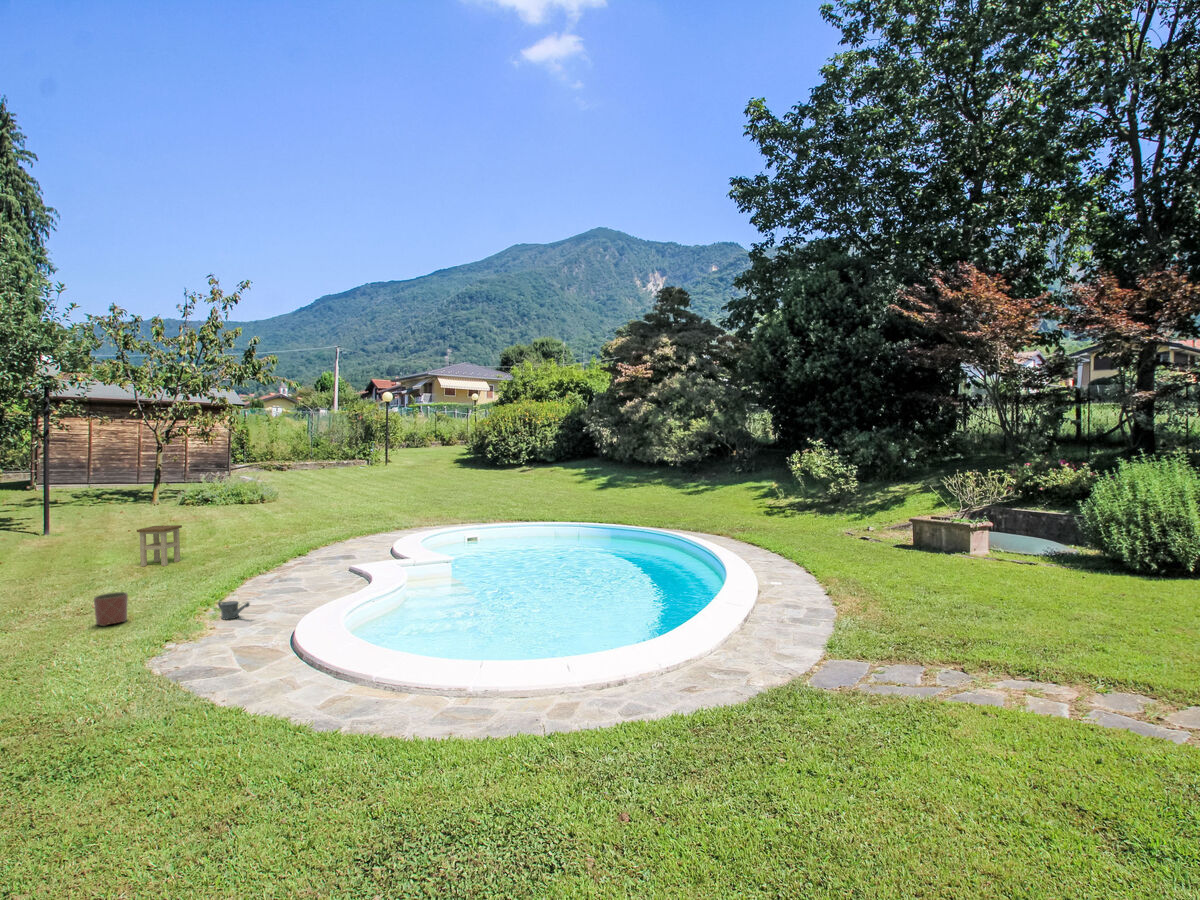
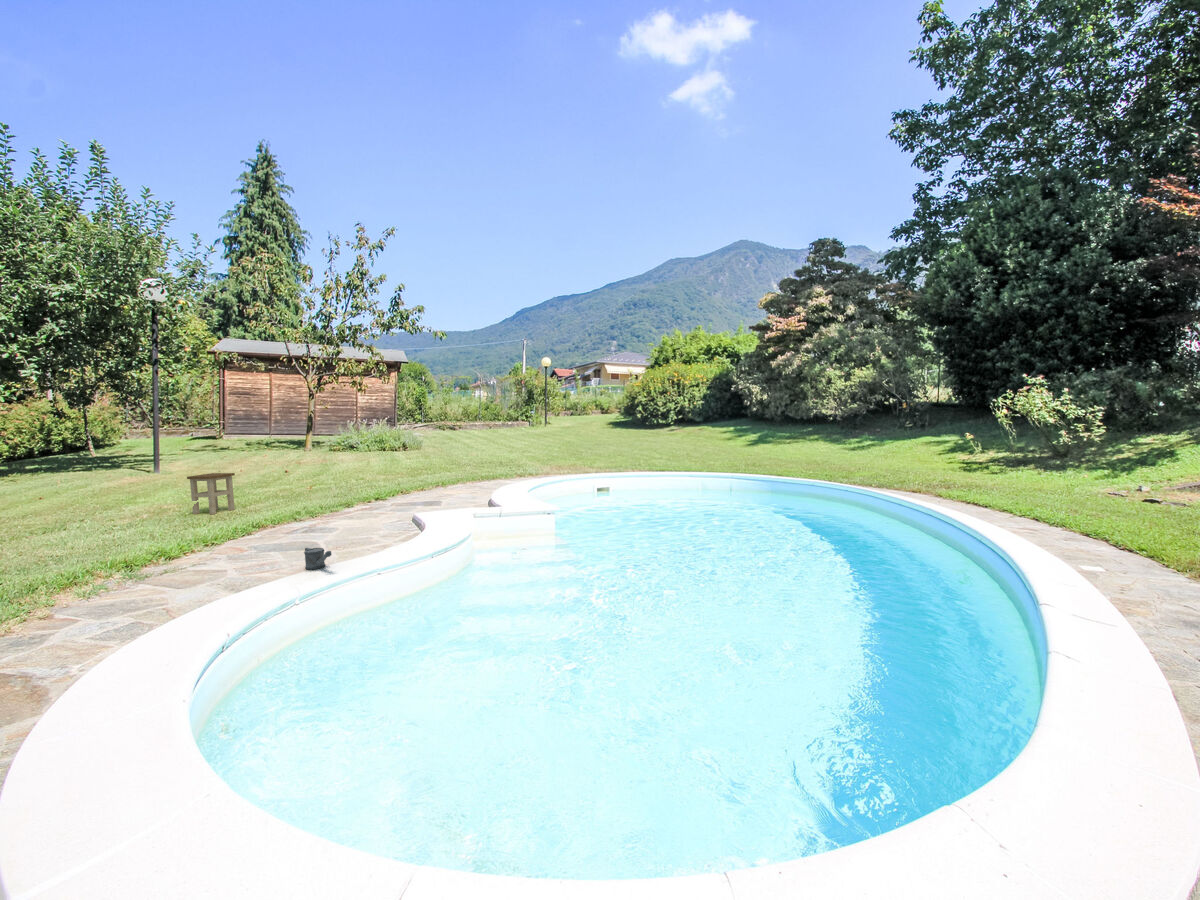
stool: present [137,525,182,566] -> present [187,473,235,514]
planter: present [94,592,128,626] -> none [181,532,219,569]

